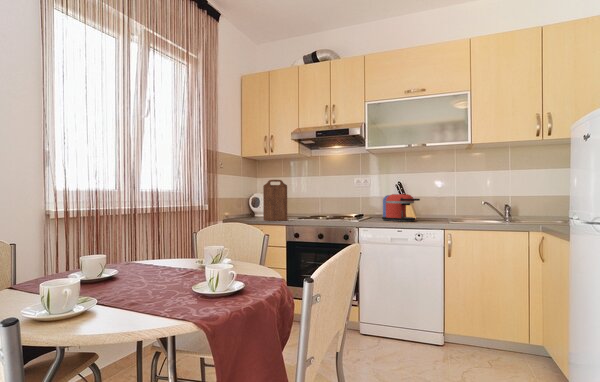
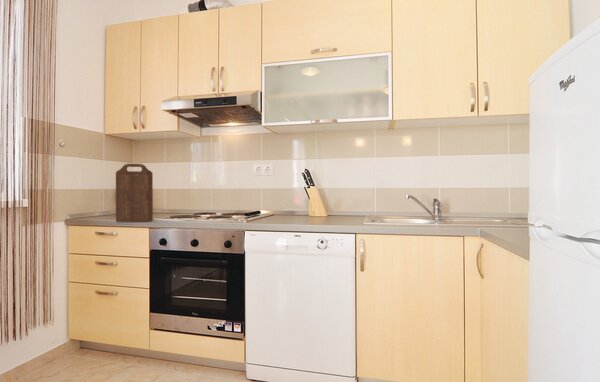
coffee maker: present [382,194,420,222] -> none [280,186,327,222]

